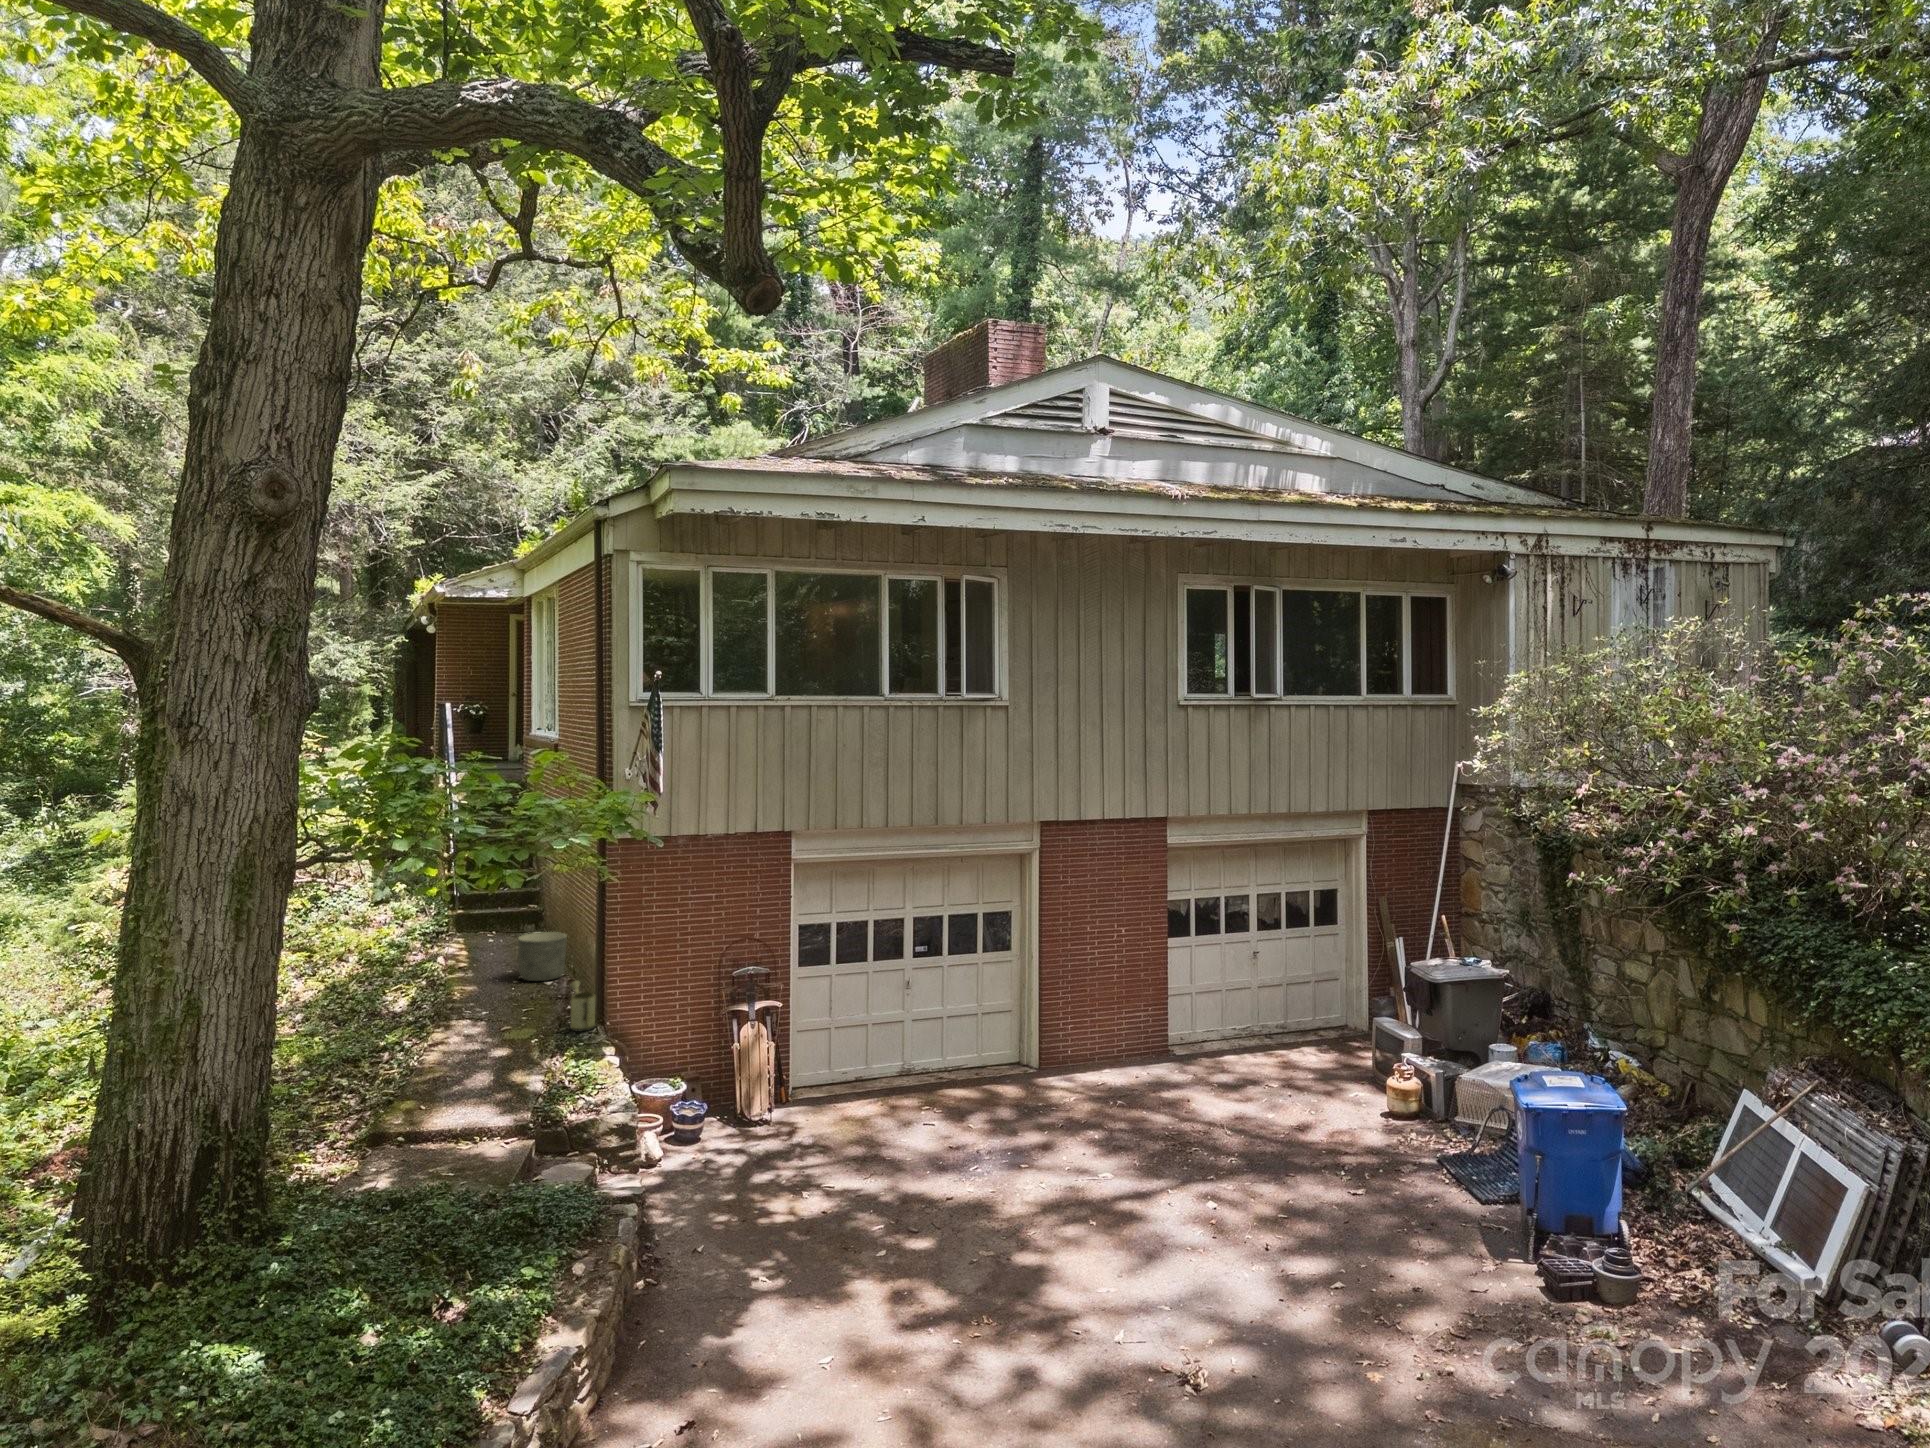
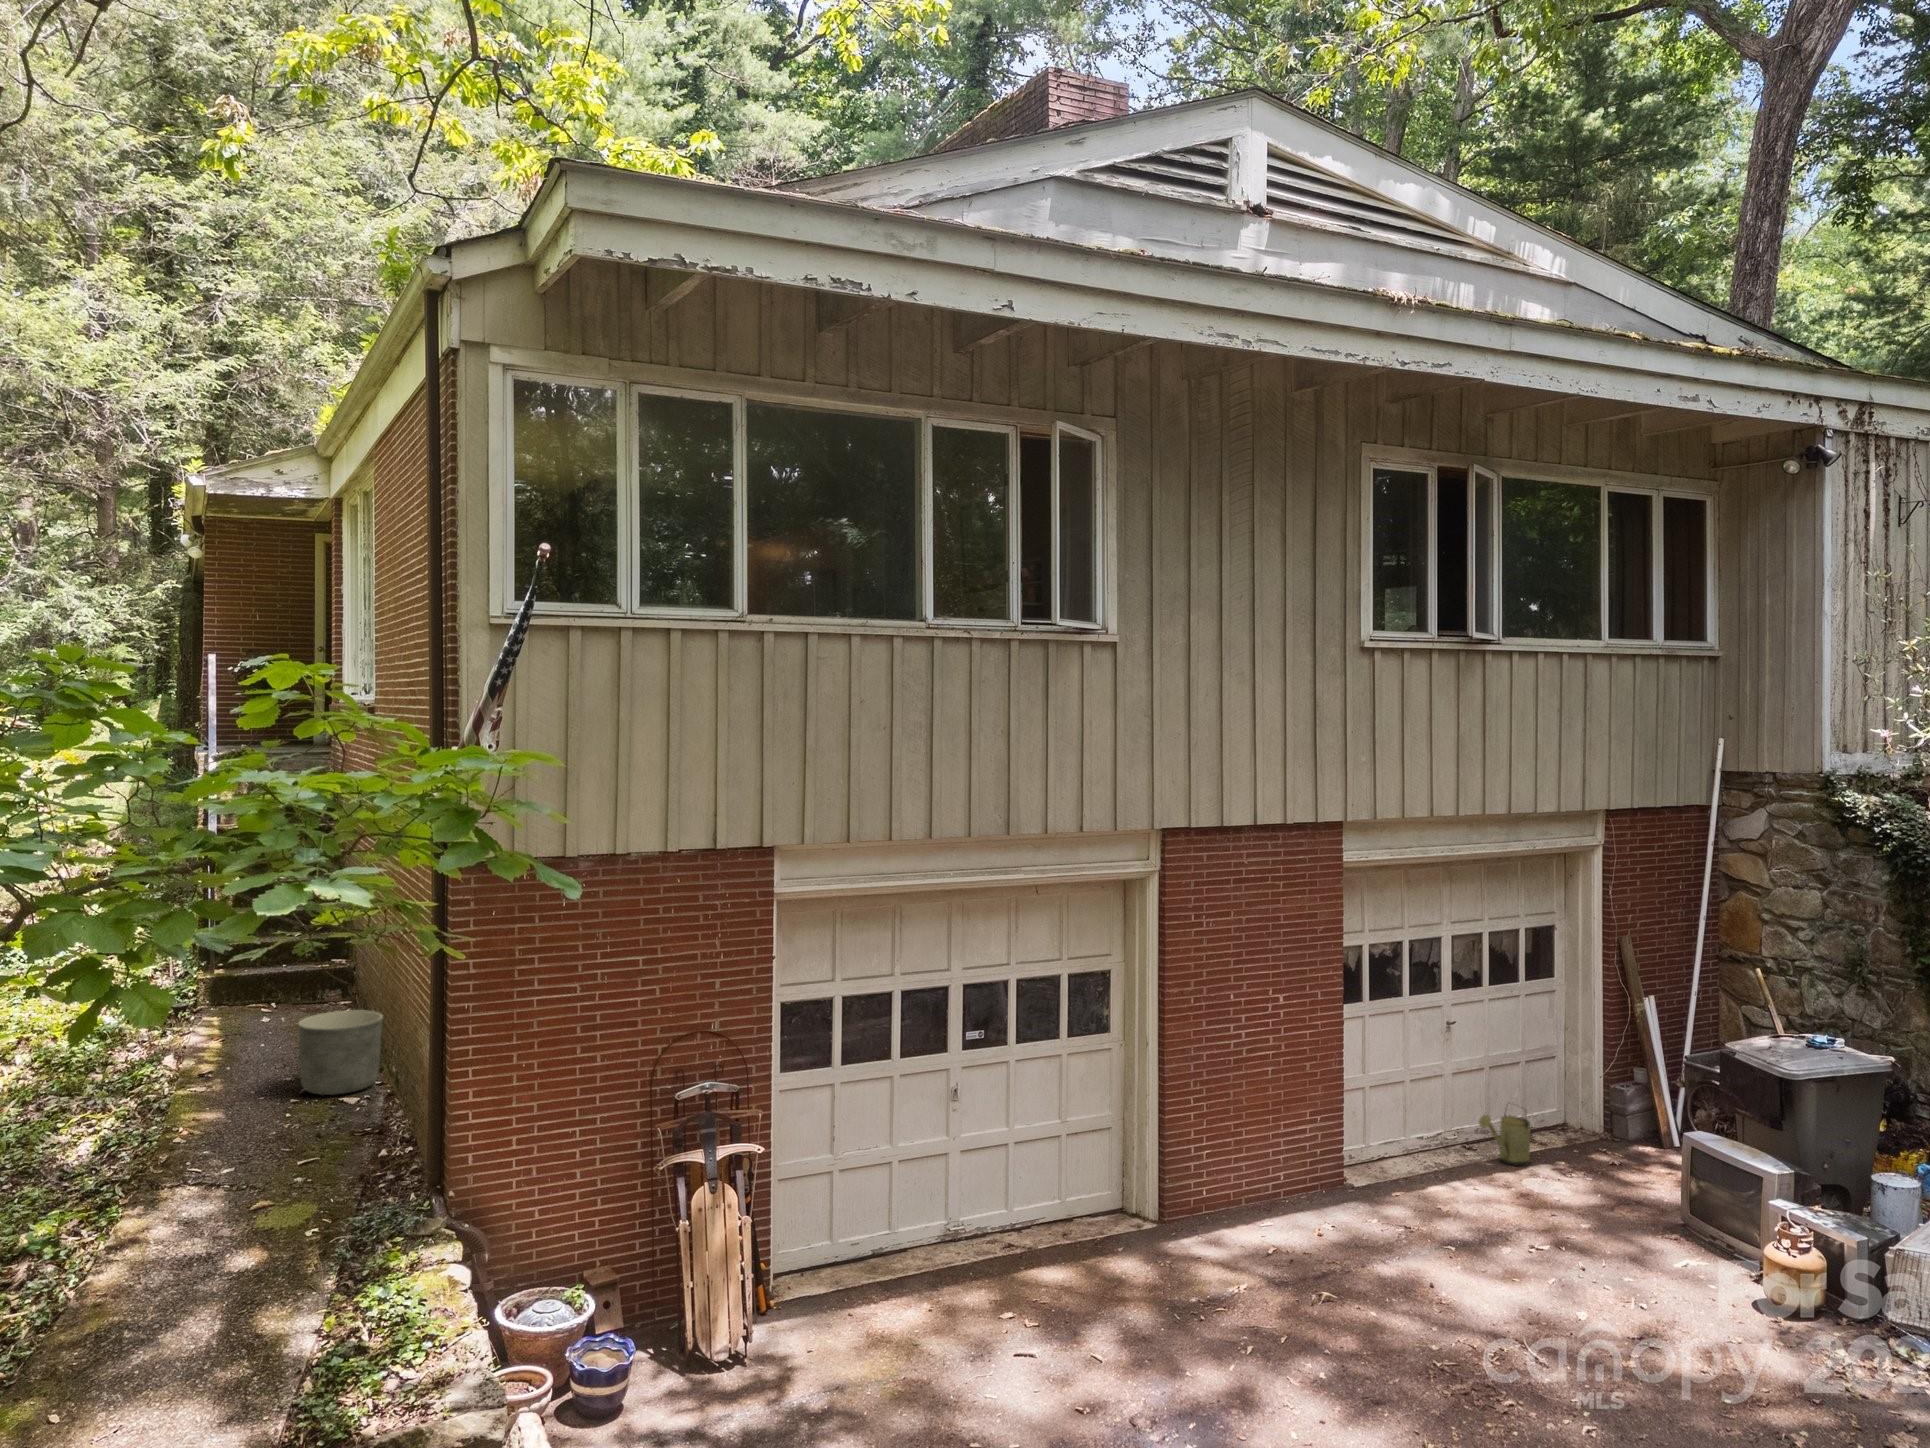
watering can: present [570,980,595,1032] -> present [1479,1107,1531,1166]

